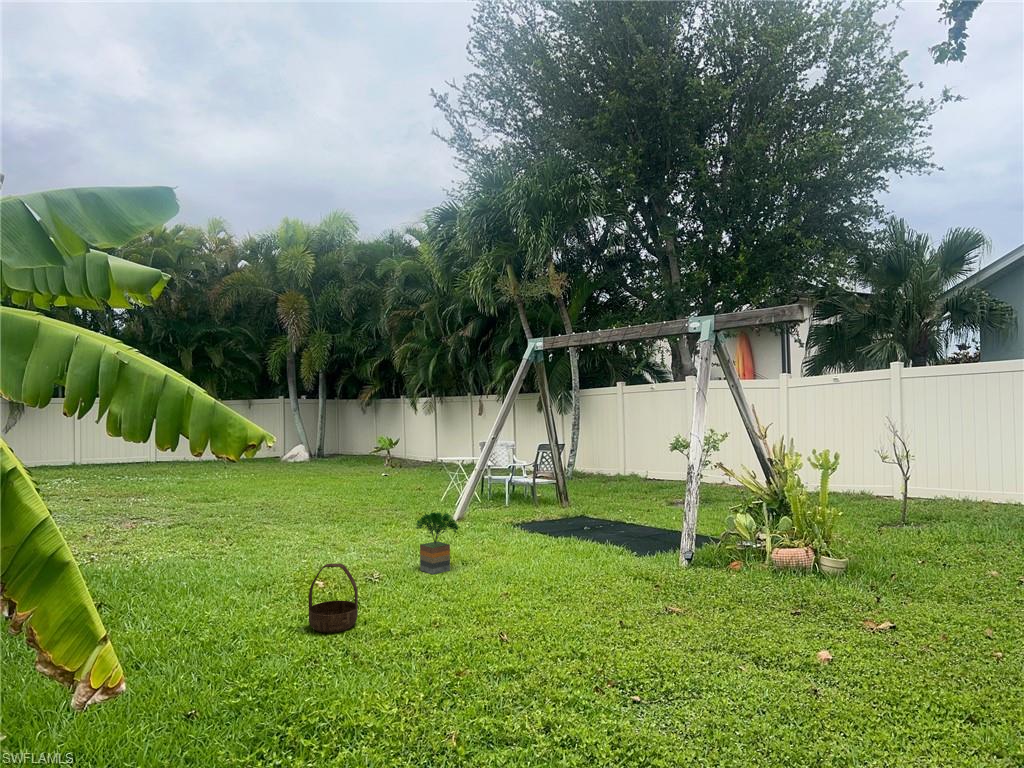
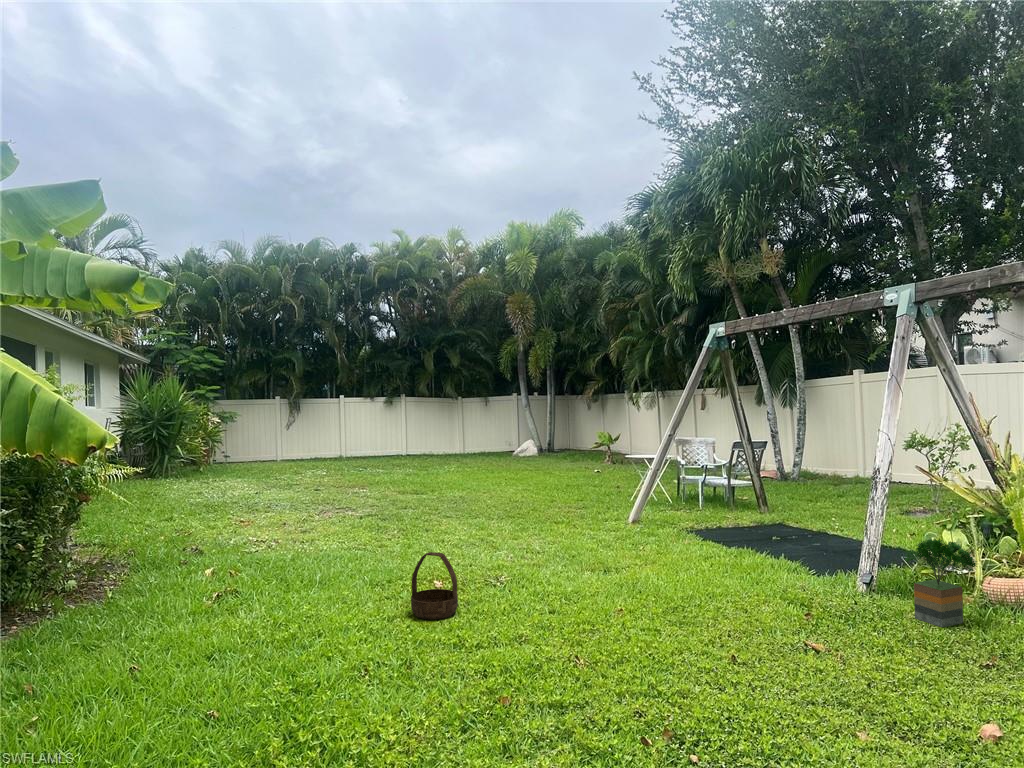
potted tree: present [416,512,459,574] -> present [906,539,977,627]

